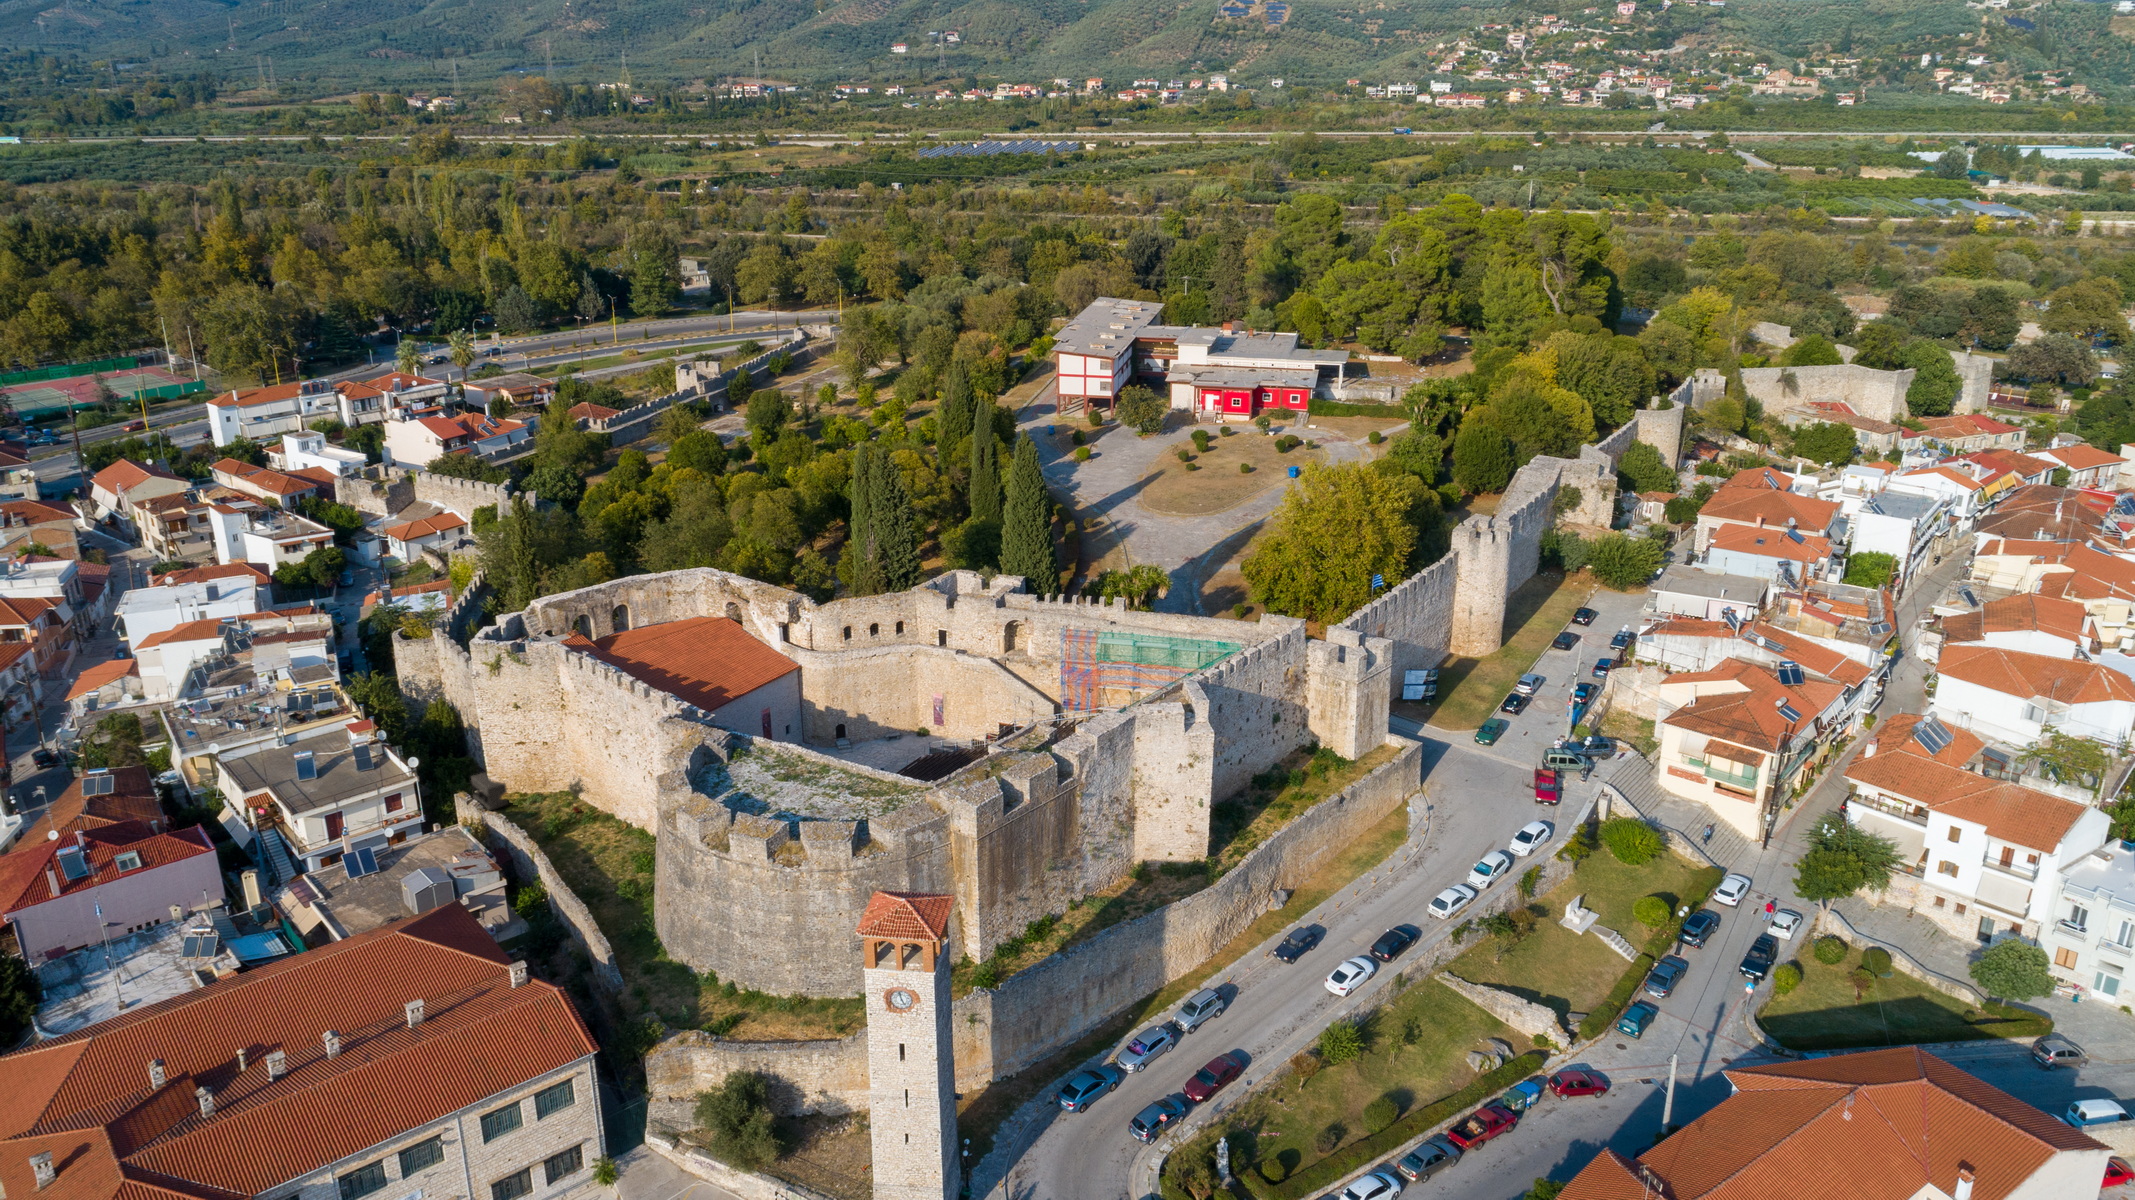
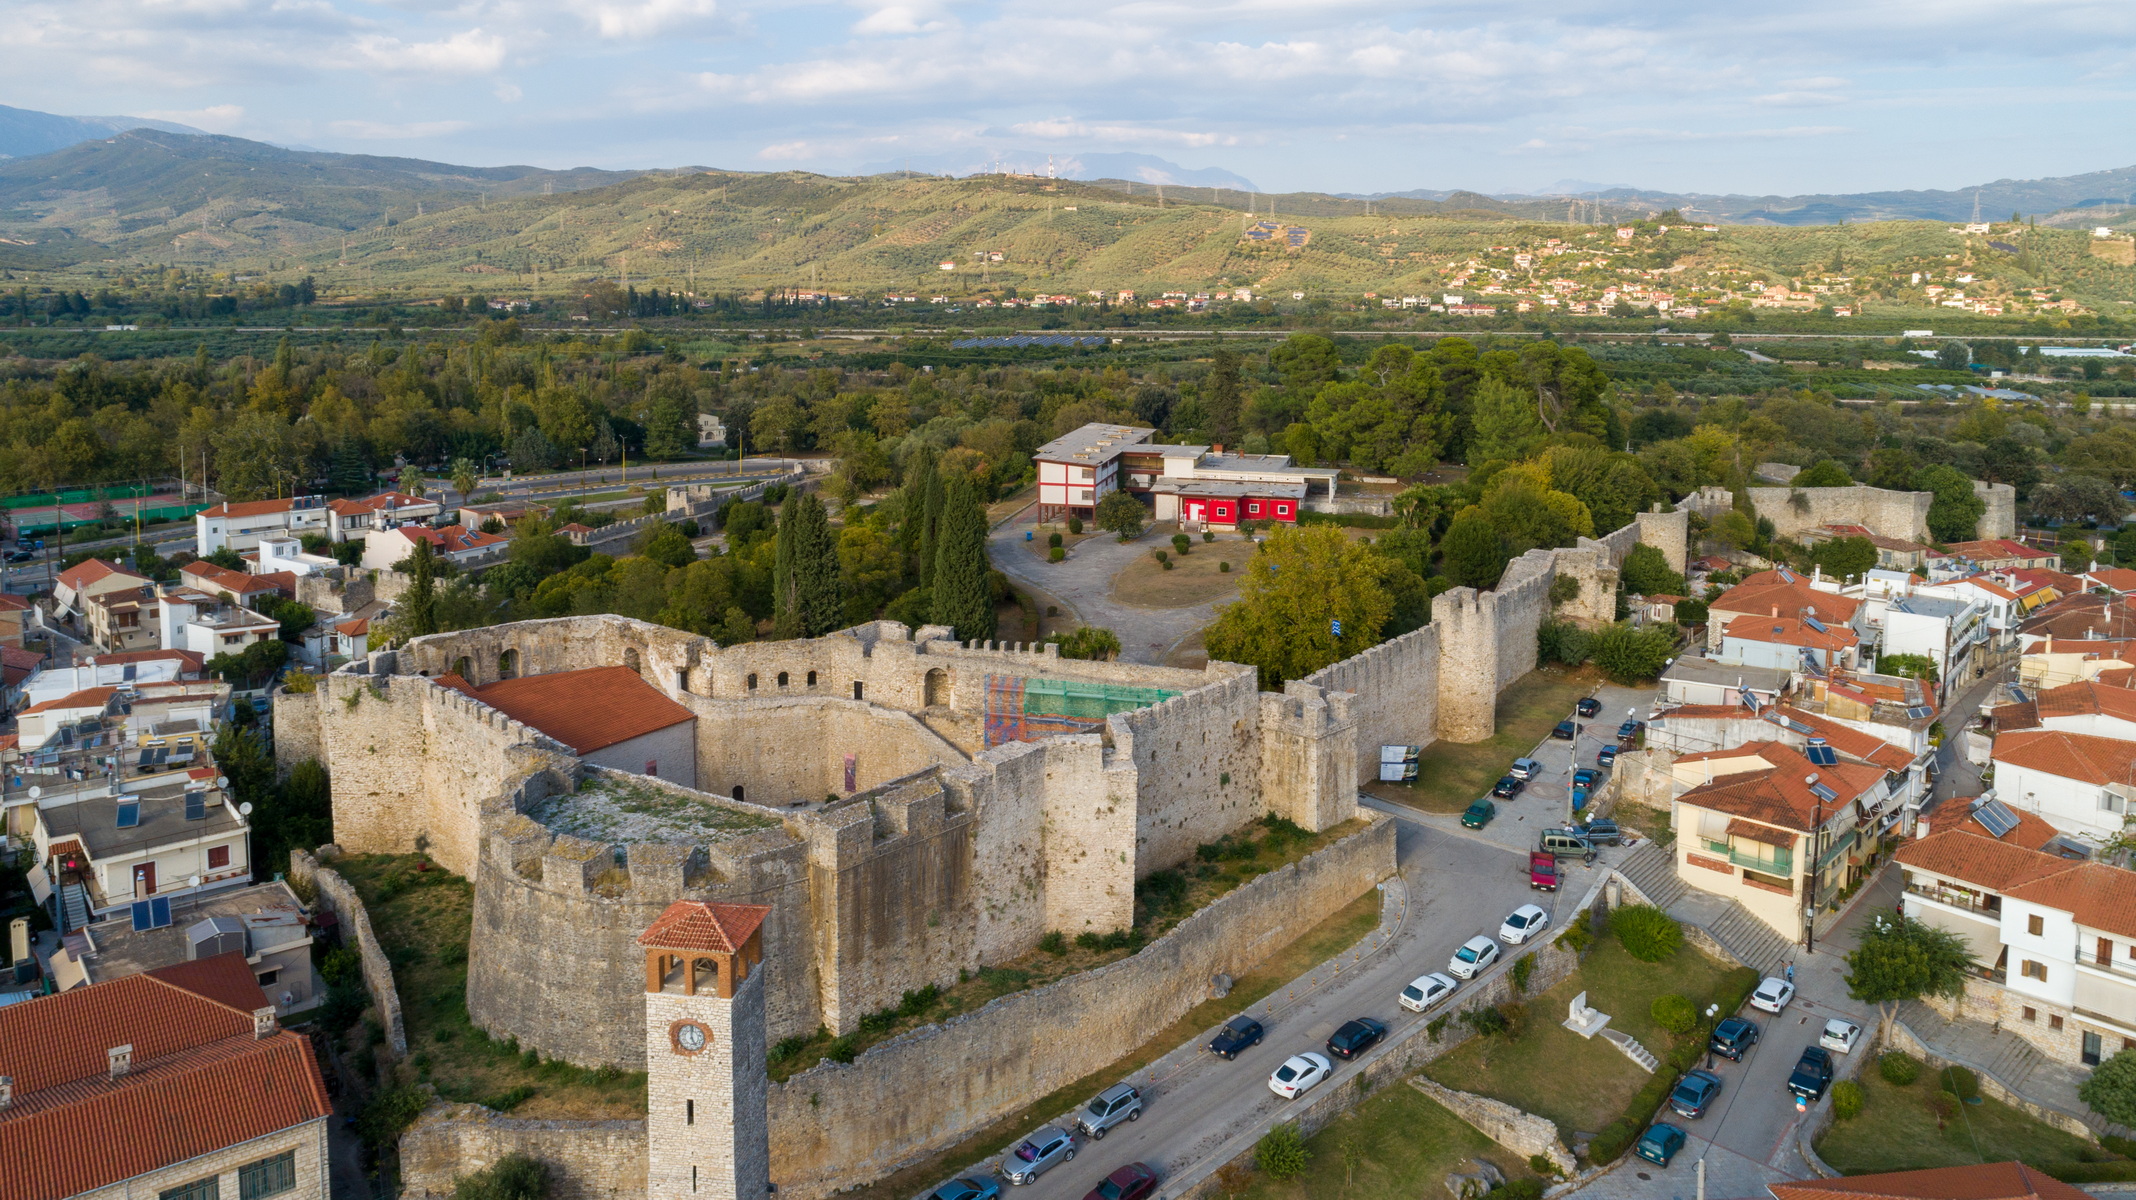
bench: present [471,773,508,810] -> none [312,825,350,868]

